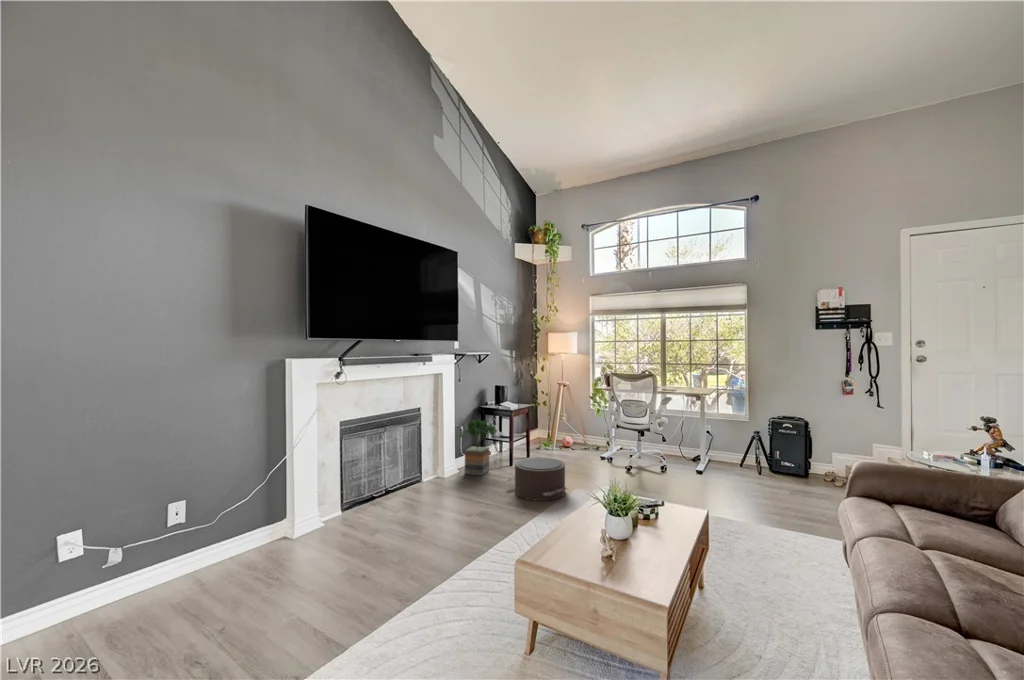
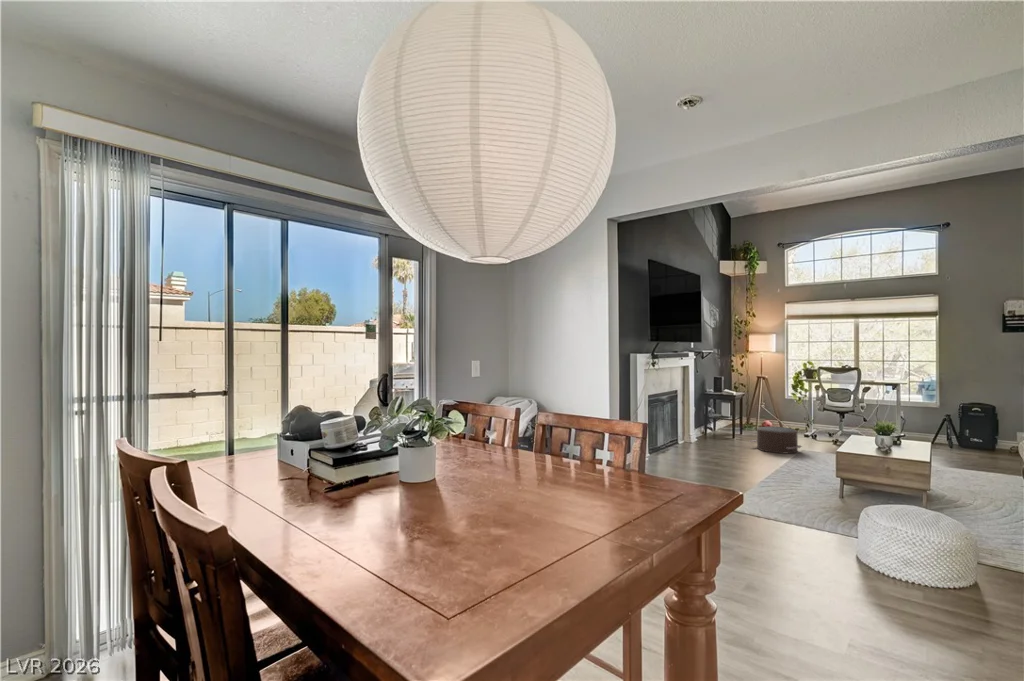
potted tree: present [460,420,497,475] -> none [699,401,729,441]

